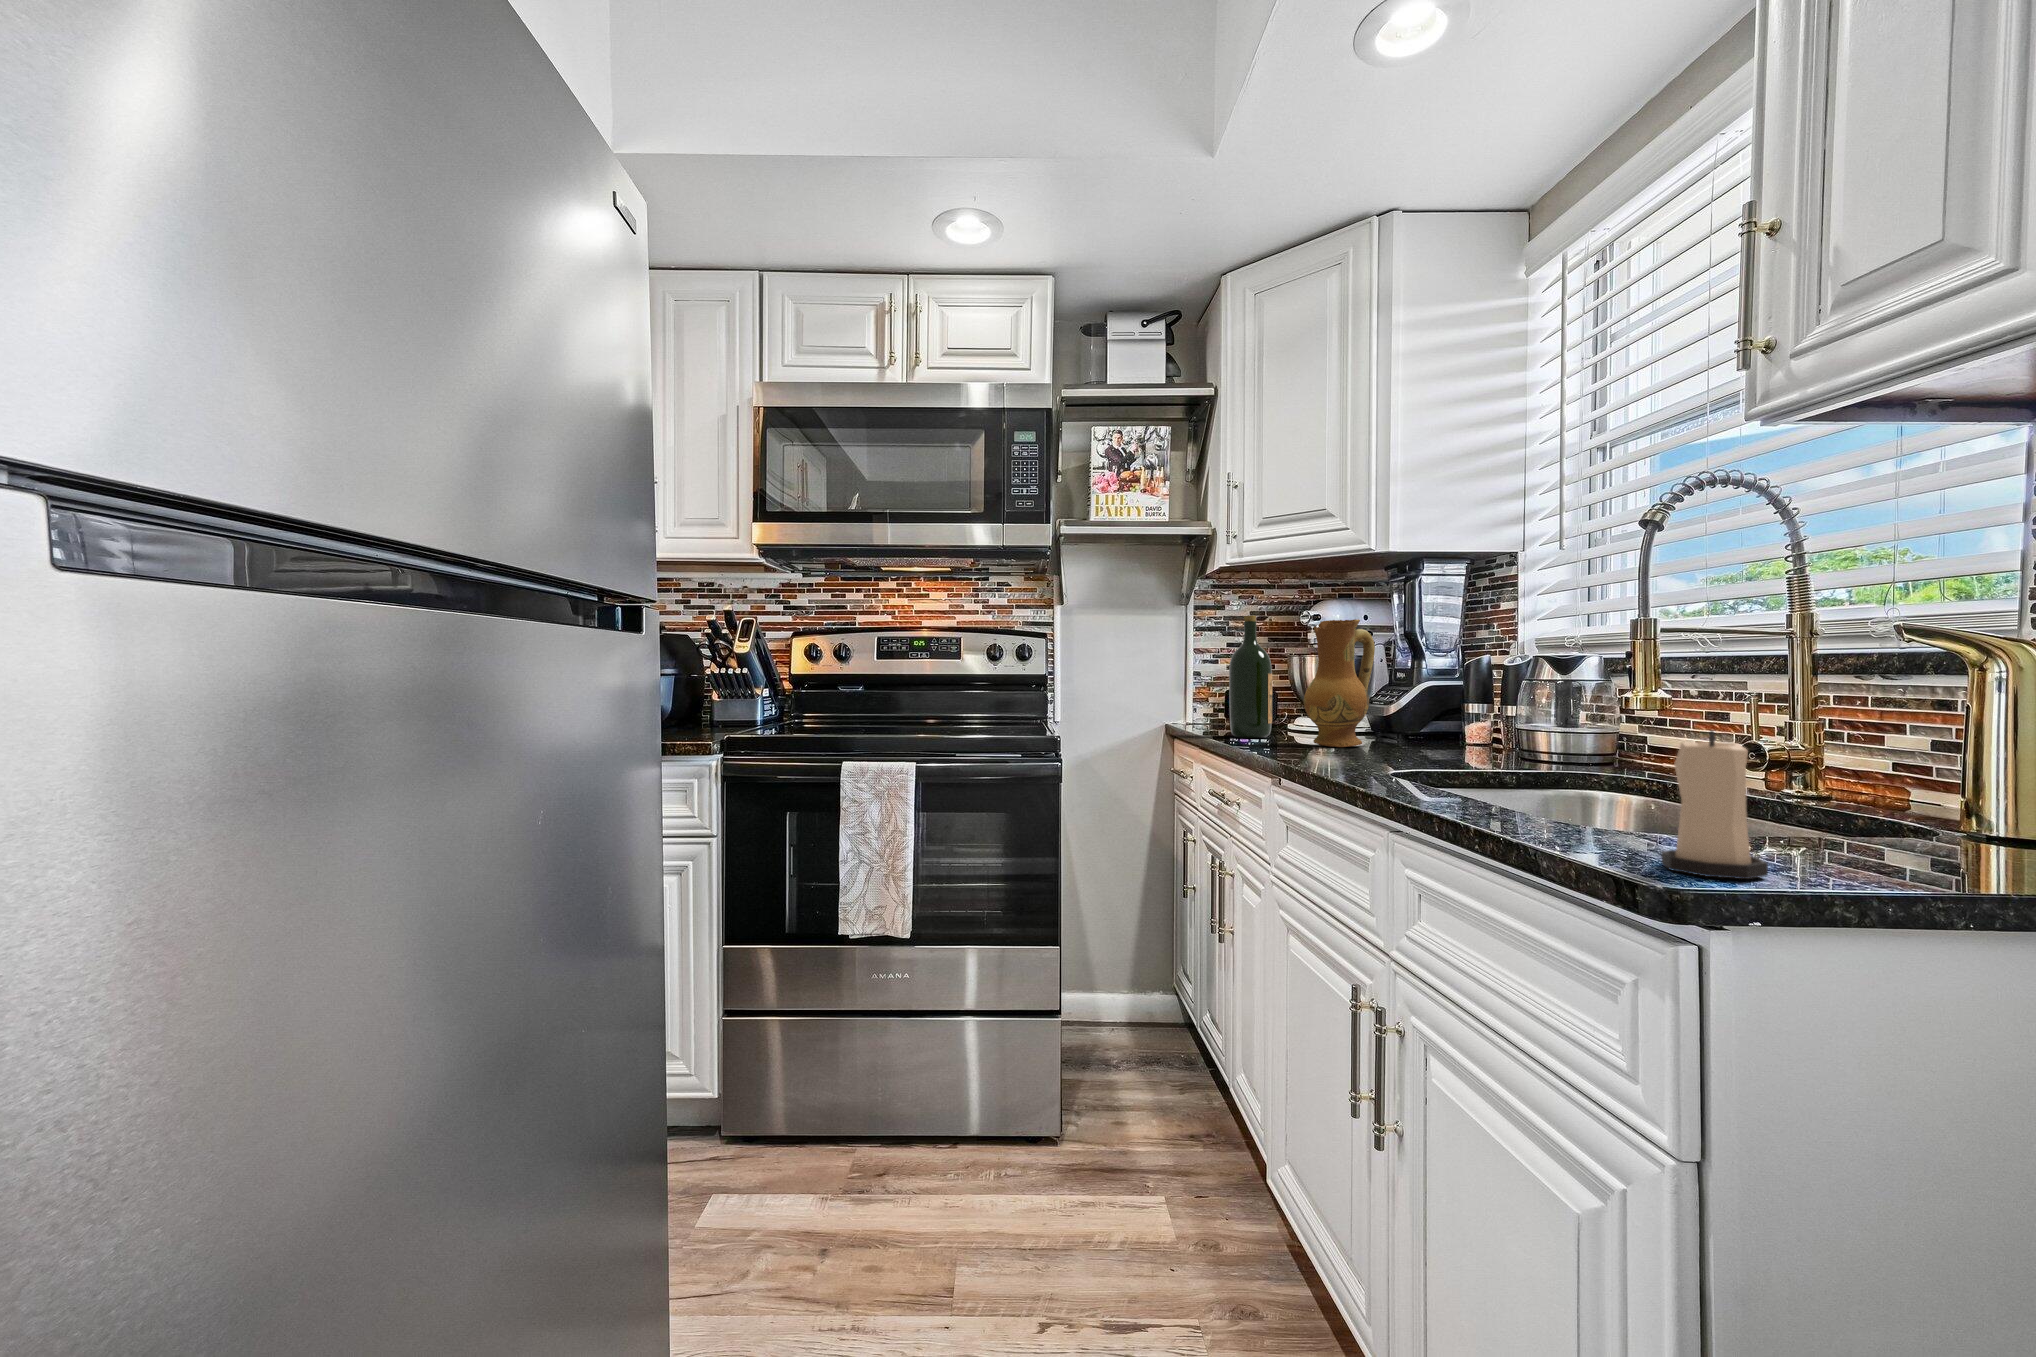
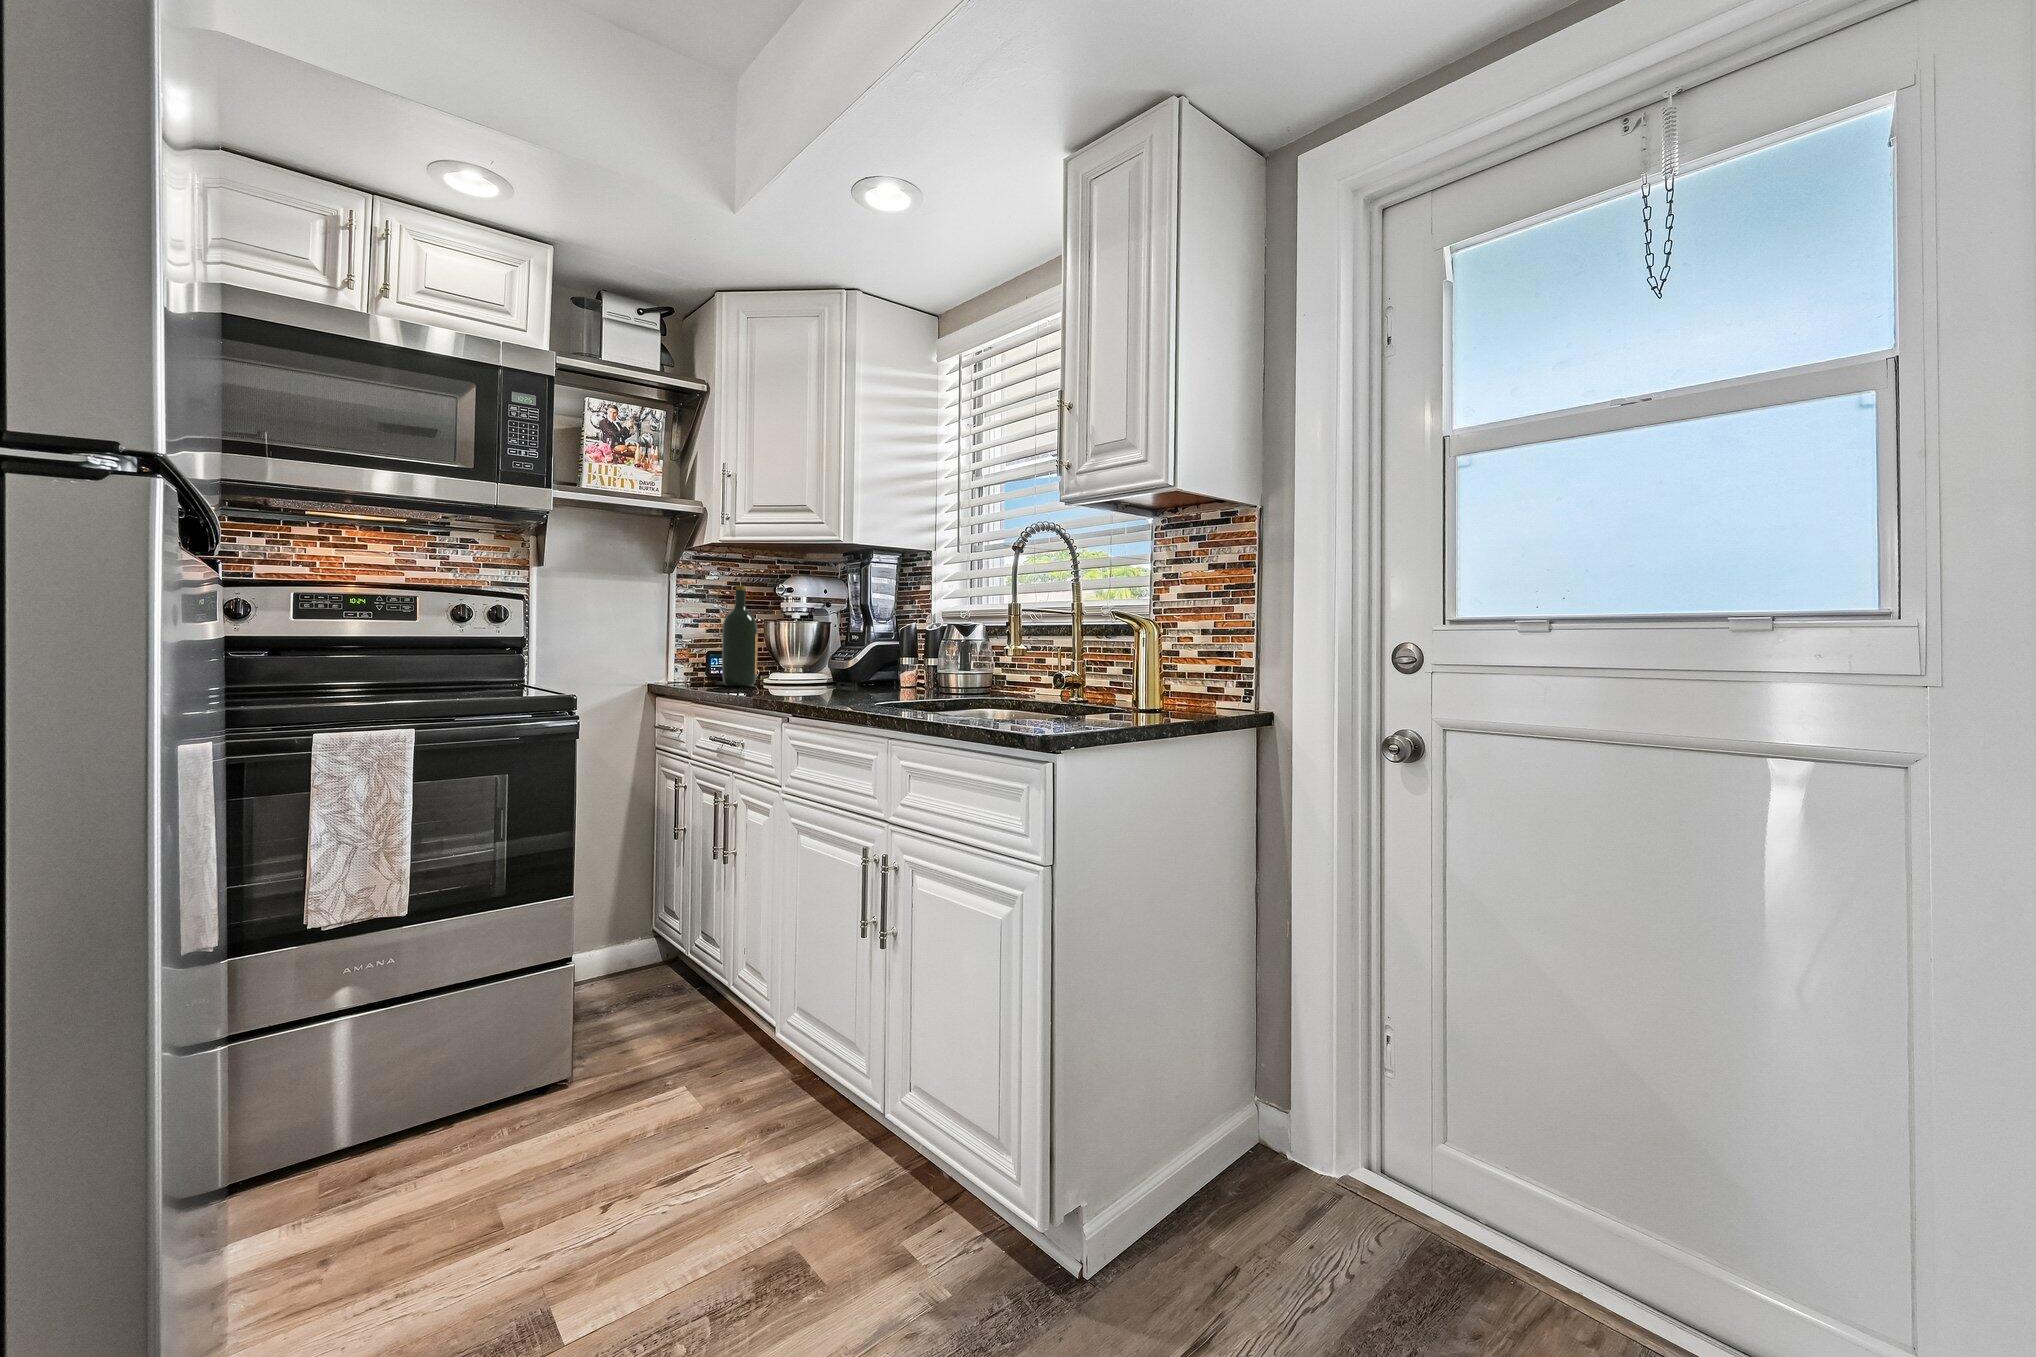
ceramic jug: present [1304,619,1375,747] -> none [788,593,840,690]
candle: present [1661,731,1768,879] -> none [1011,654,1050,720]

